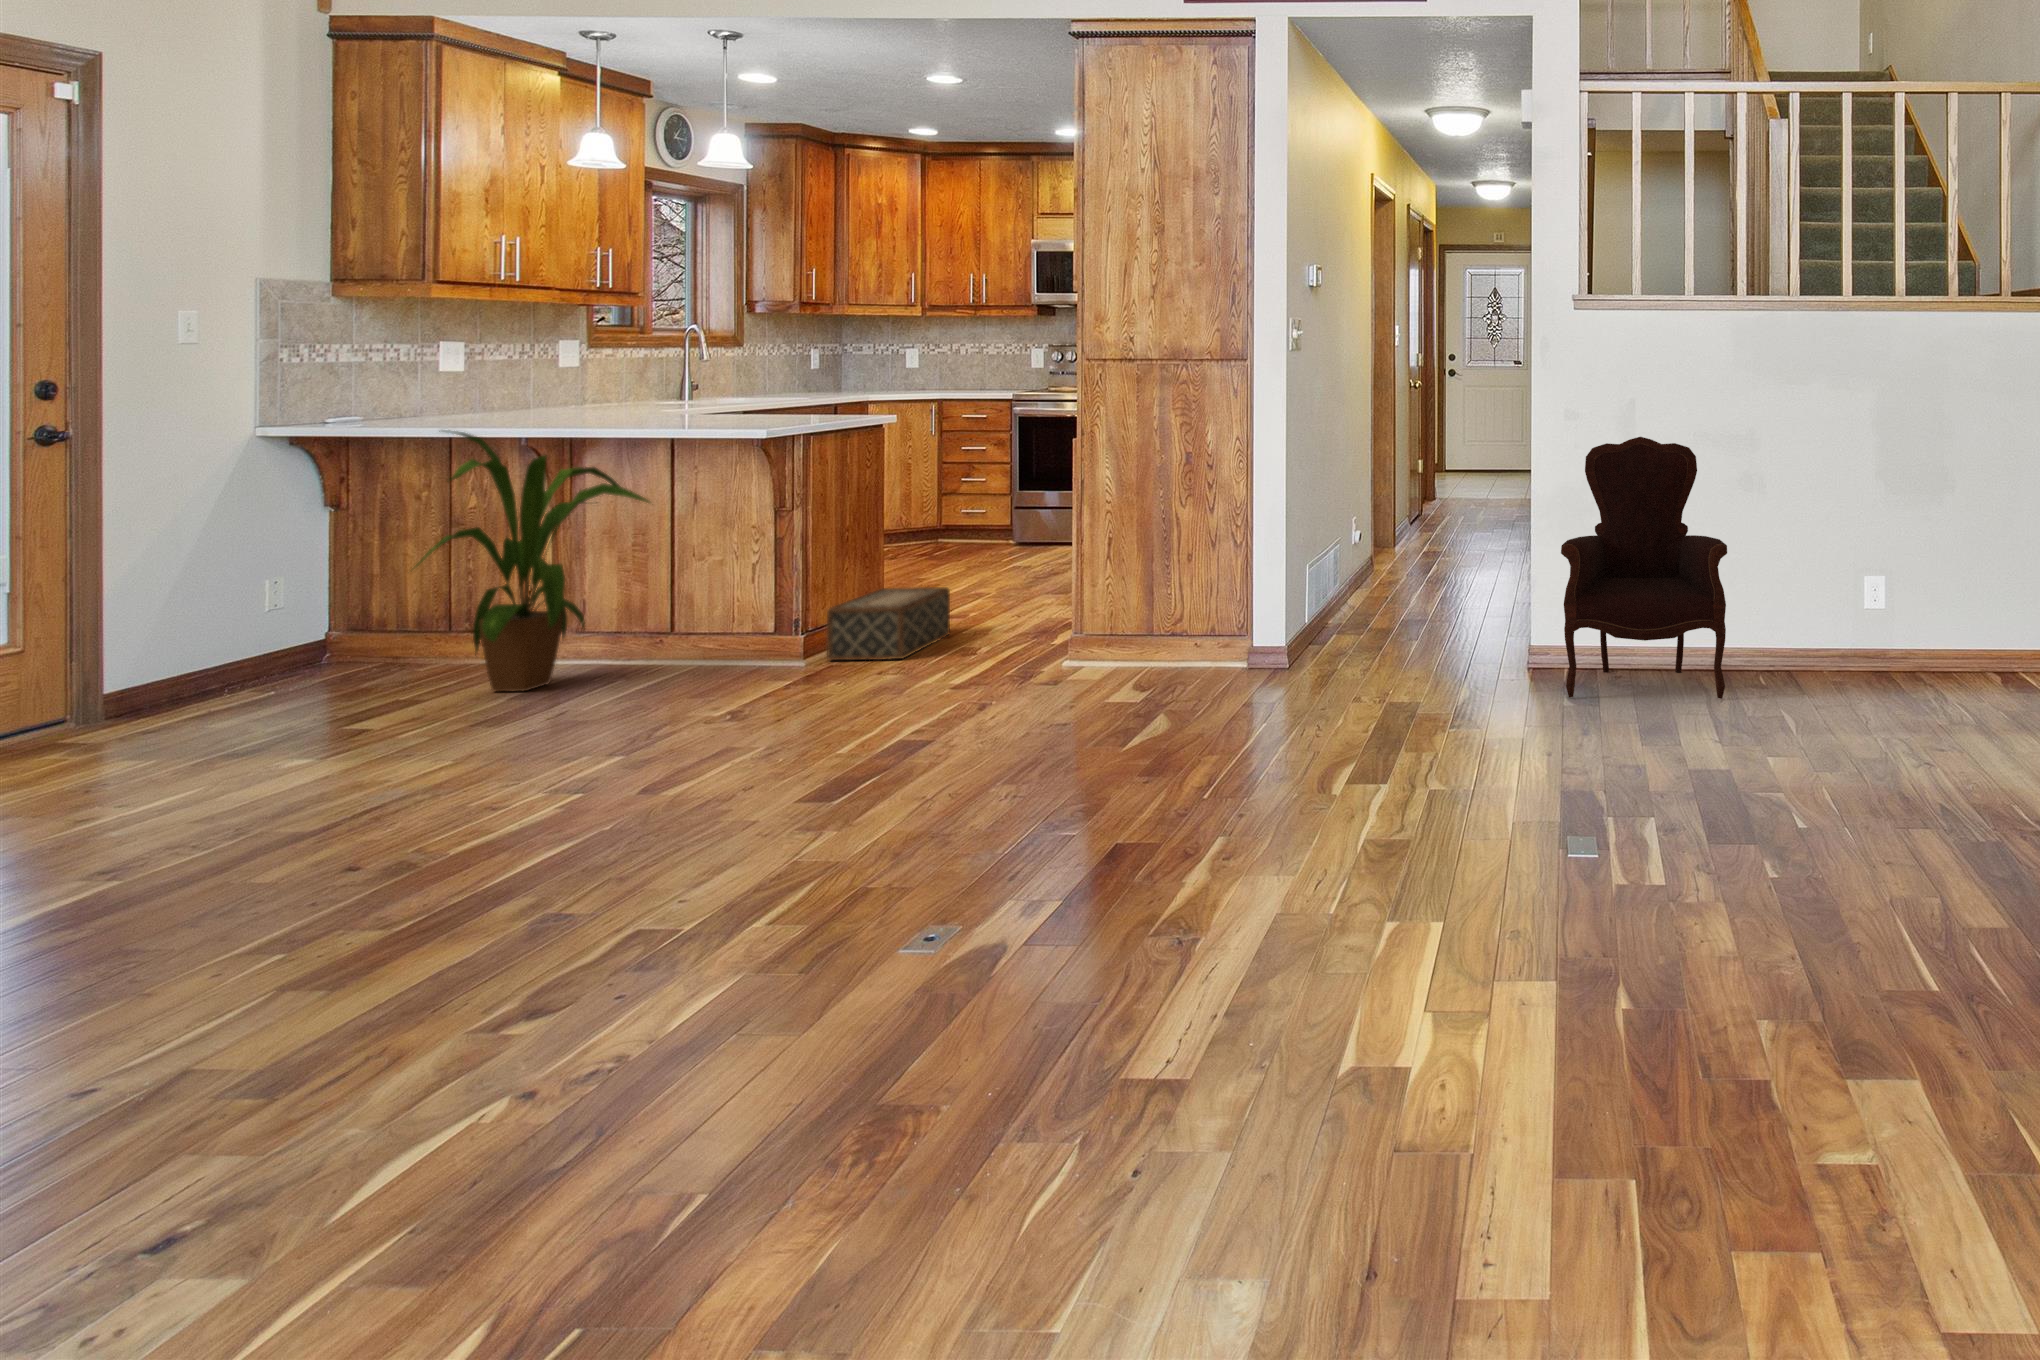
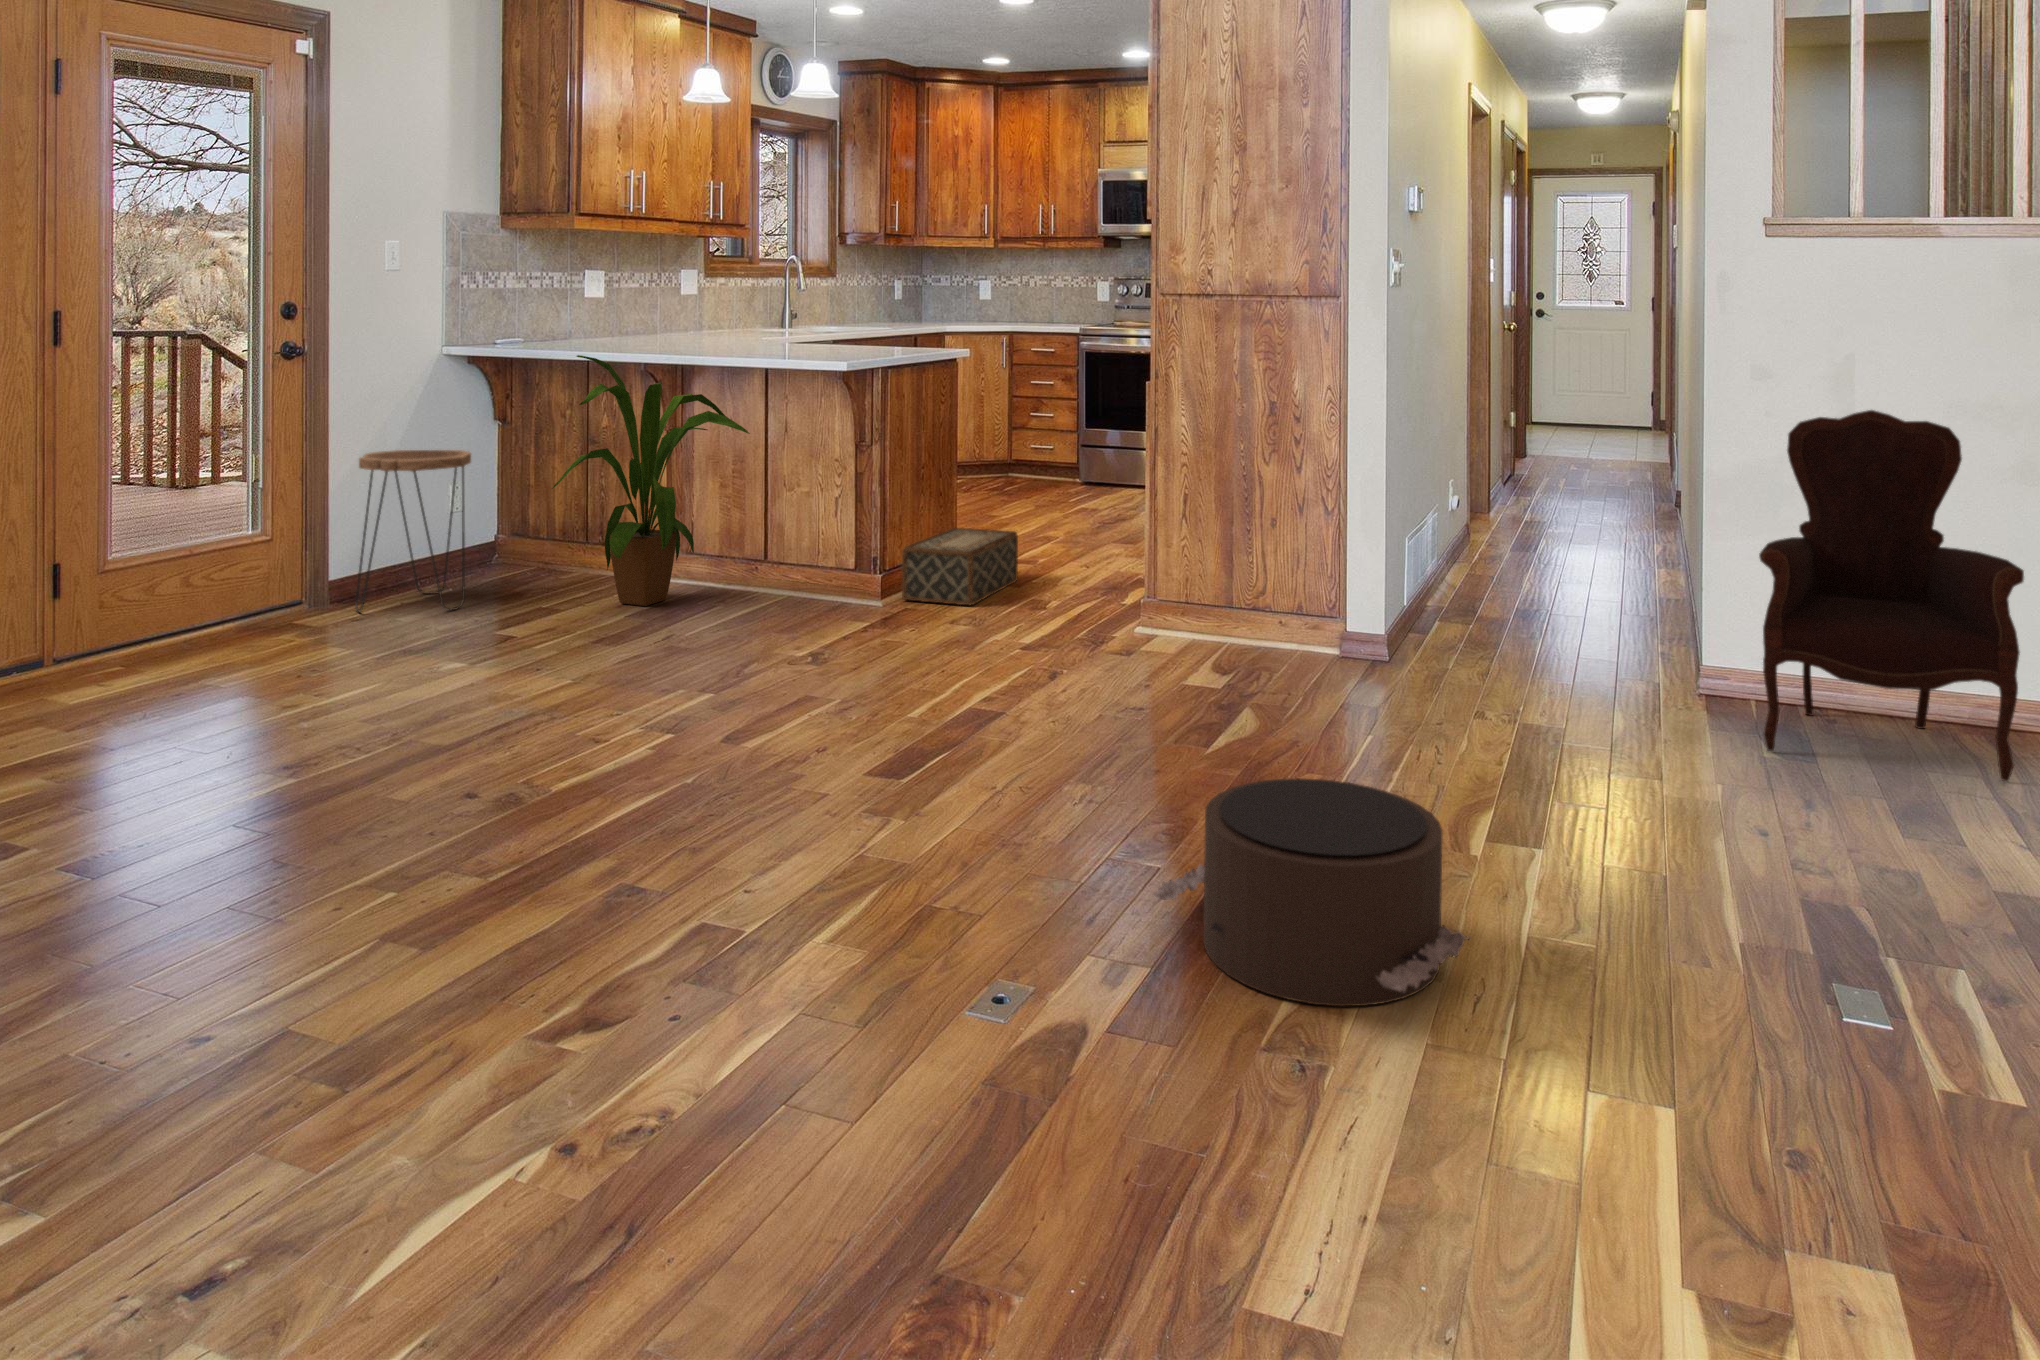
side table: none [128,540,295,730] -> present [355,450,471,612]
pouf: none [1068,737,1319,897] -> present [1154,778,1471,1006]

